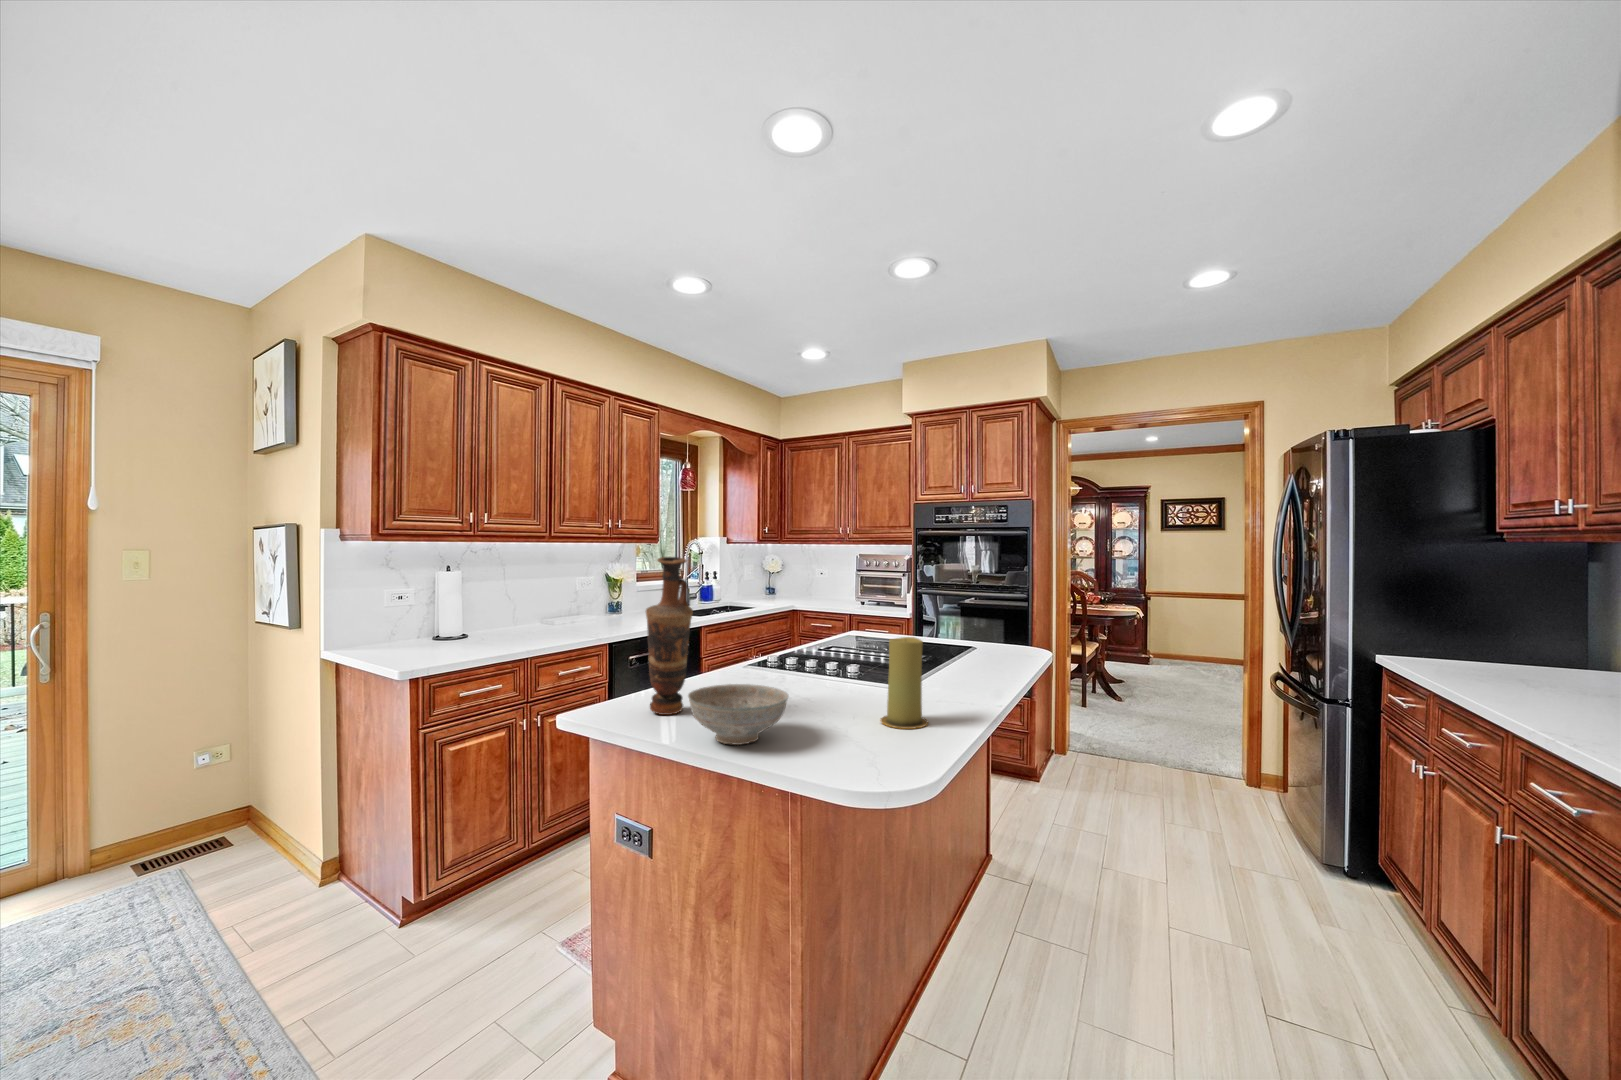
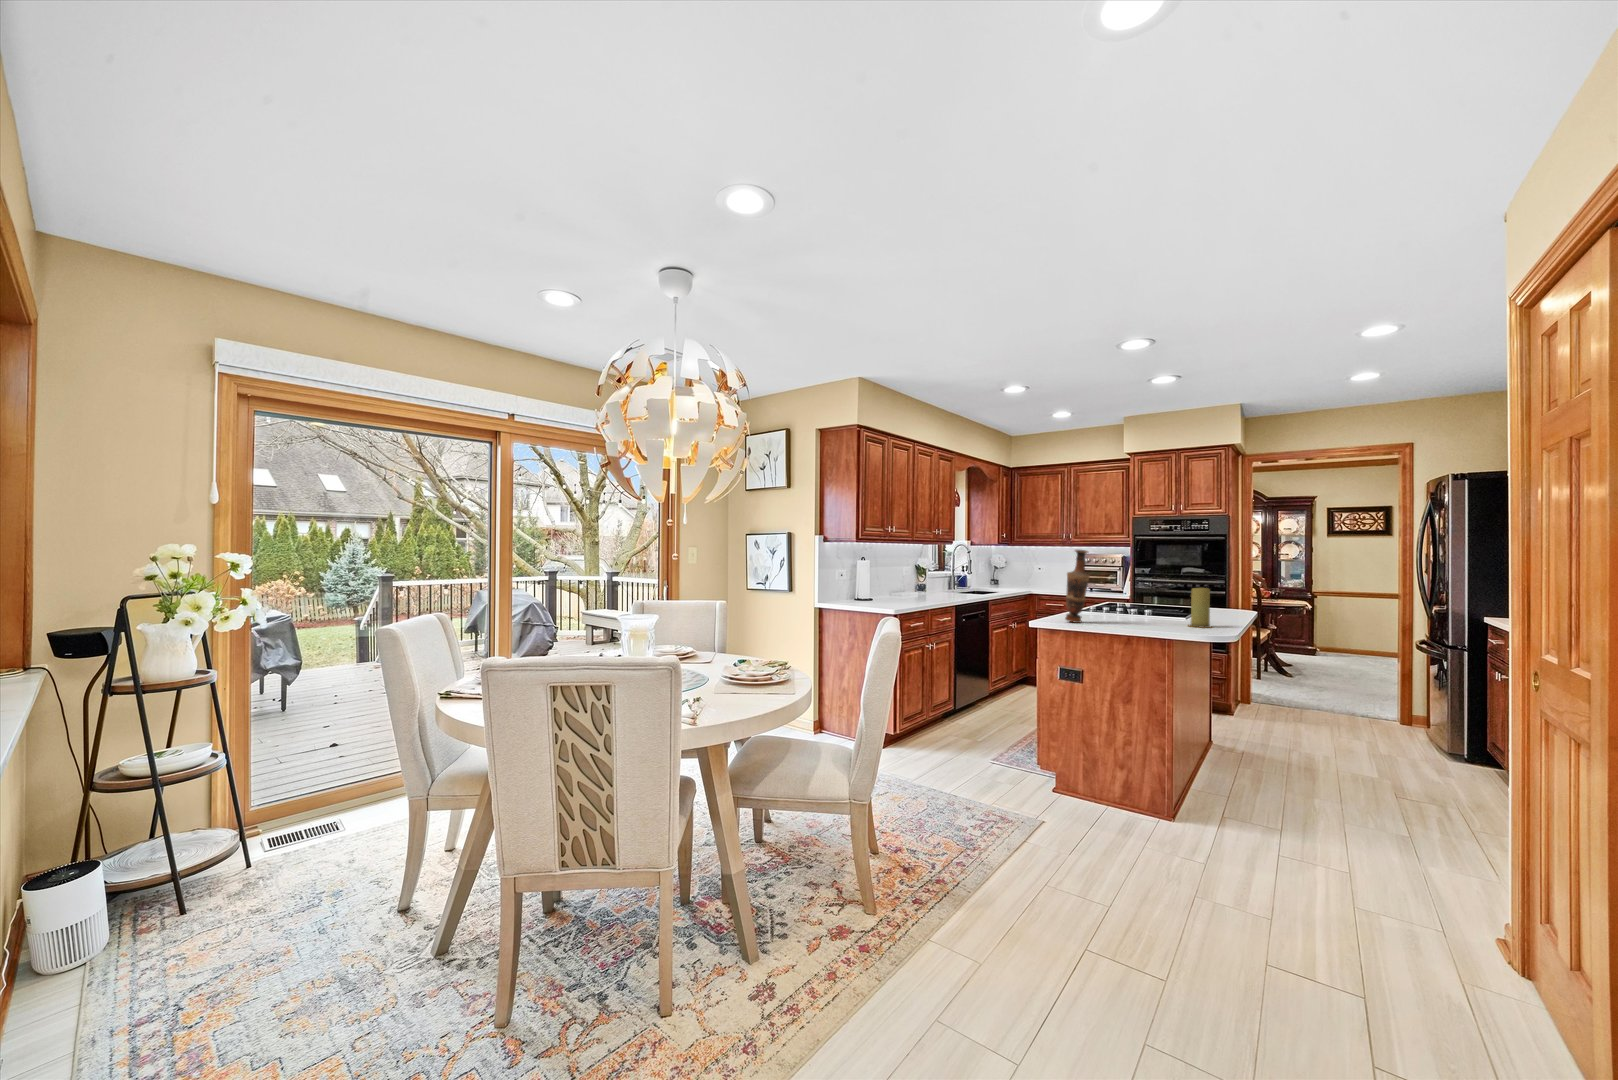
decorative bowl: present [688,684,789,745] -> none [1105,607,1154,628]

